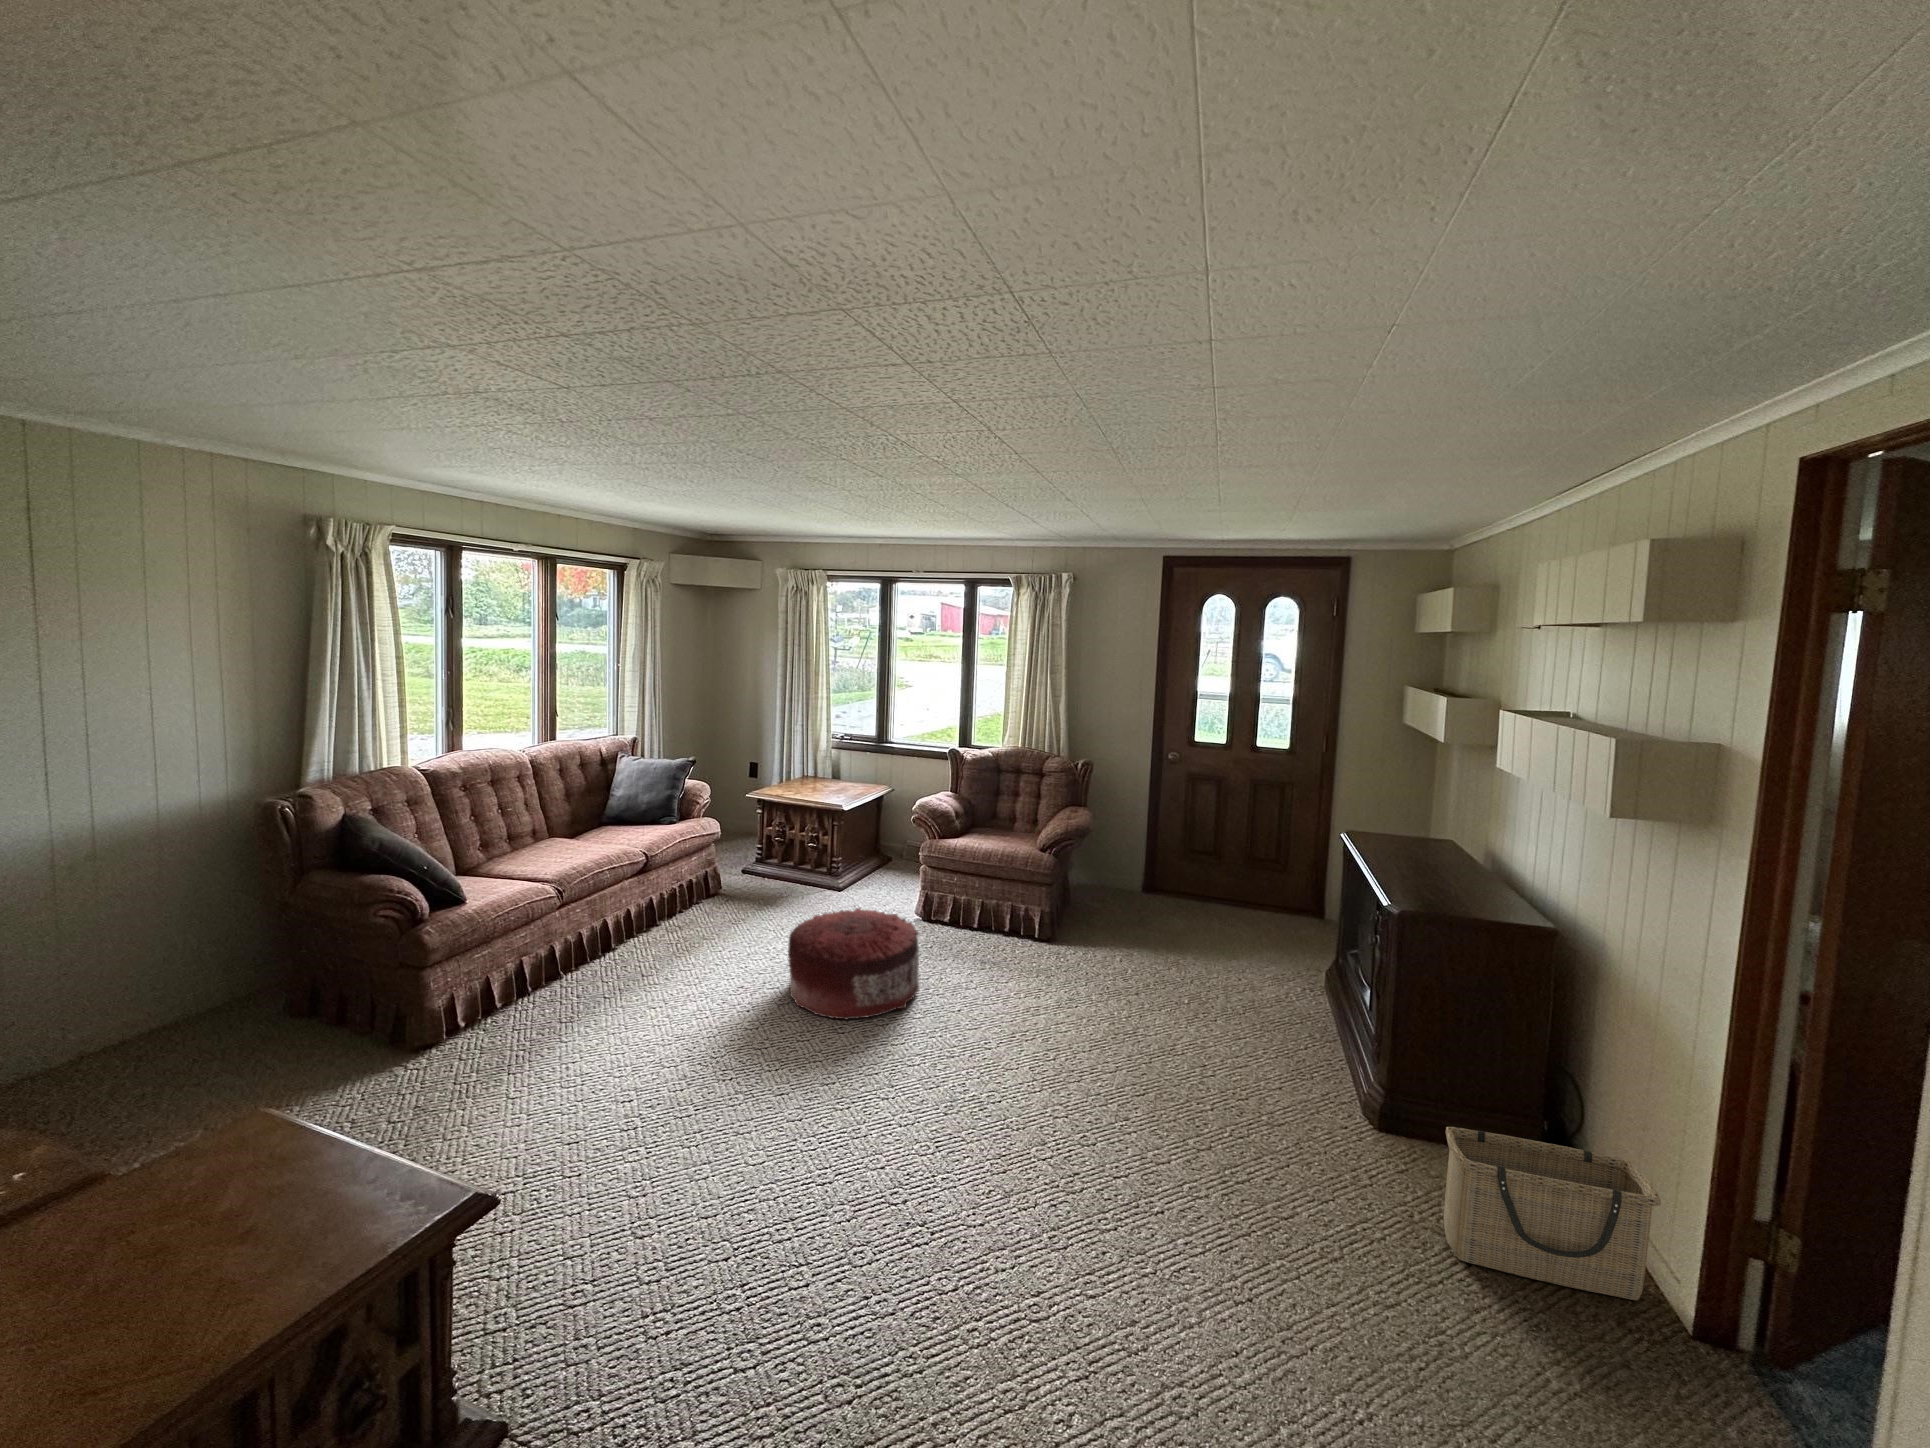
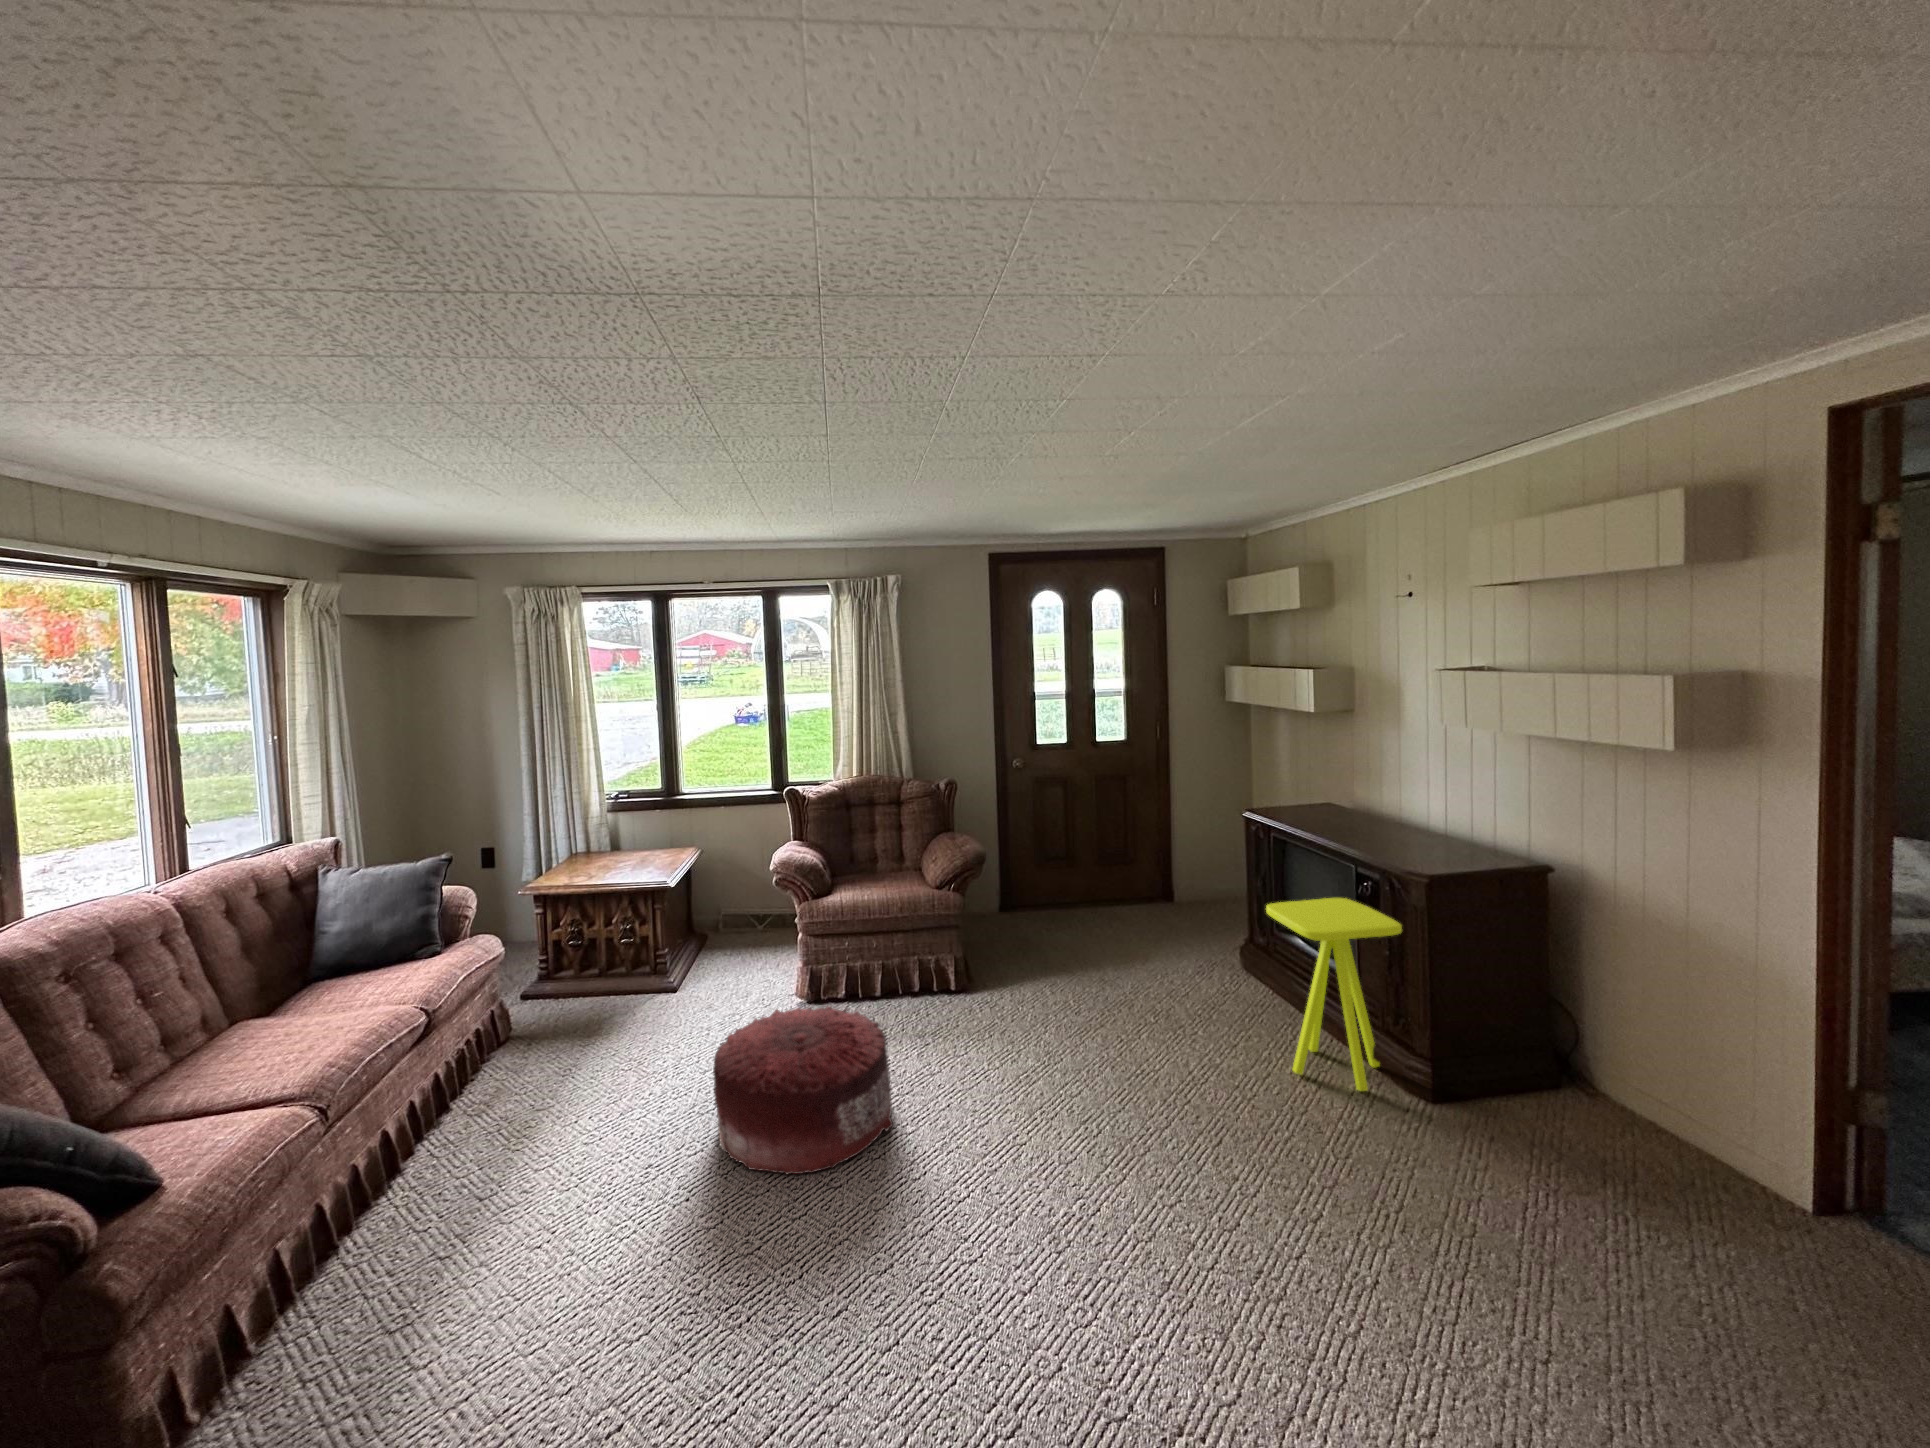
side table: none [1257,912,1366,1096] -> present [1266,898,1402,1091]
basket: present [1443,1127,1661,1300] -> none [1597,1068,1805,1222]

